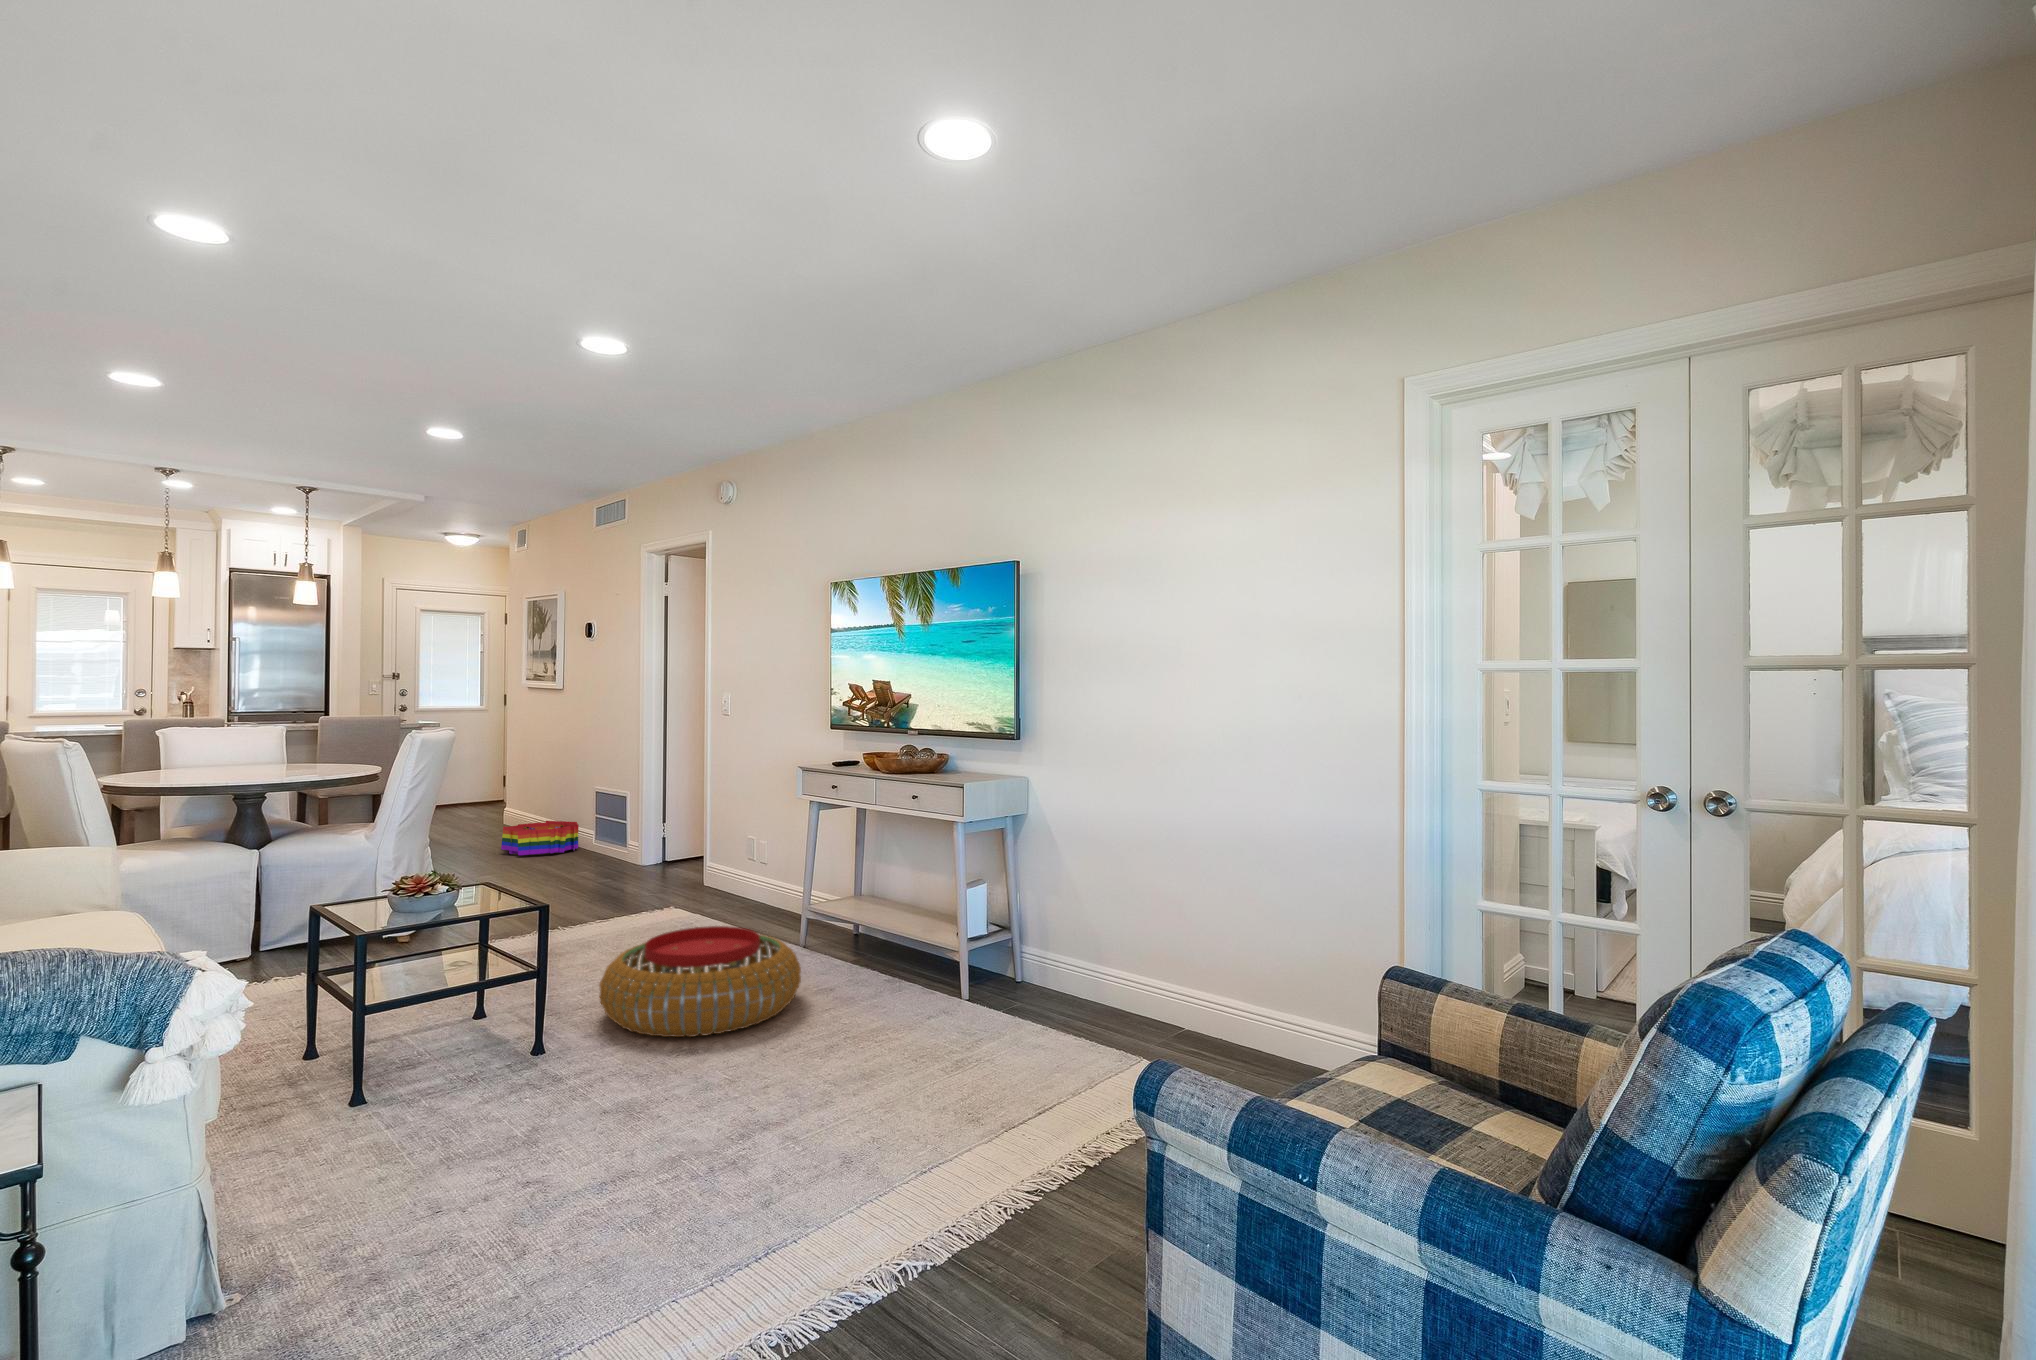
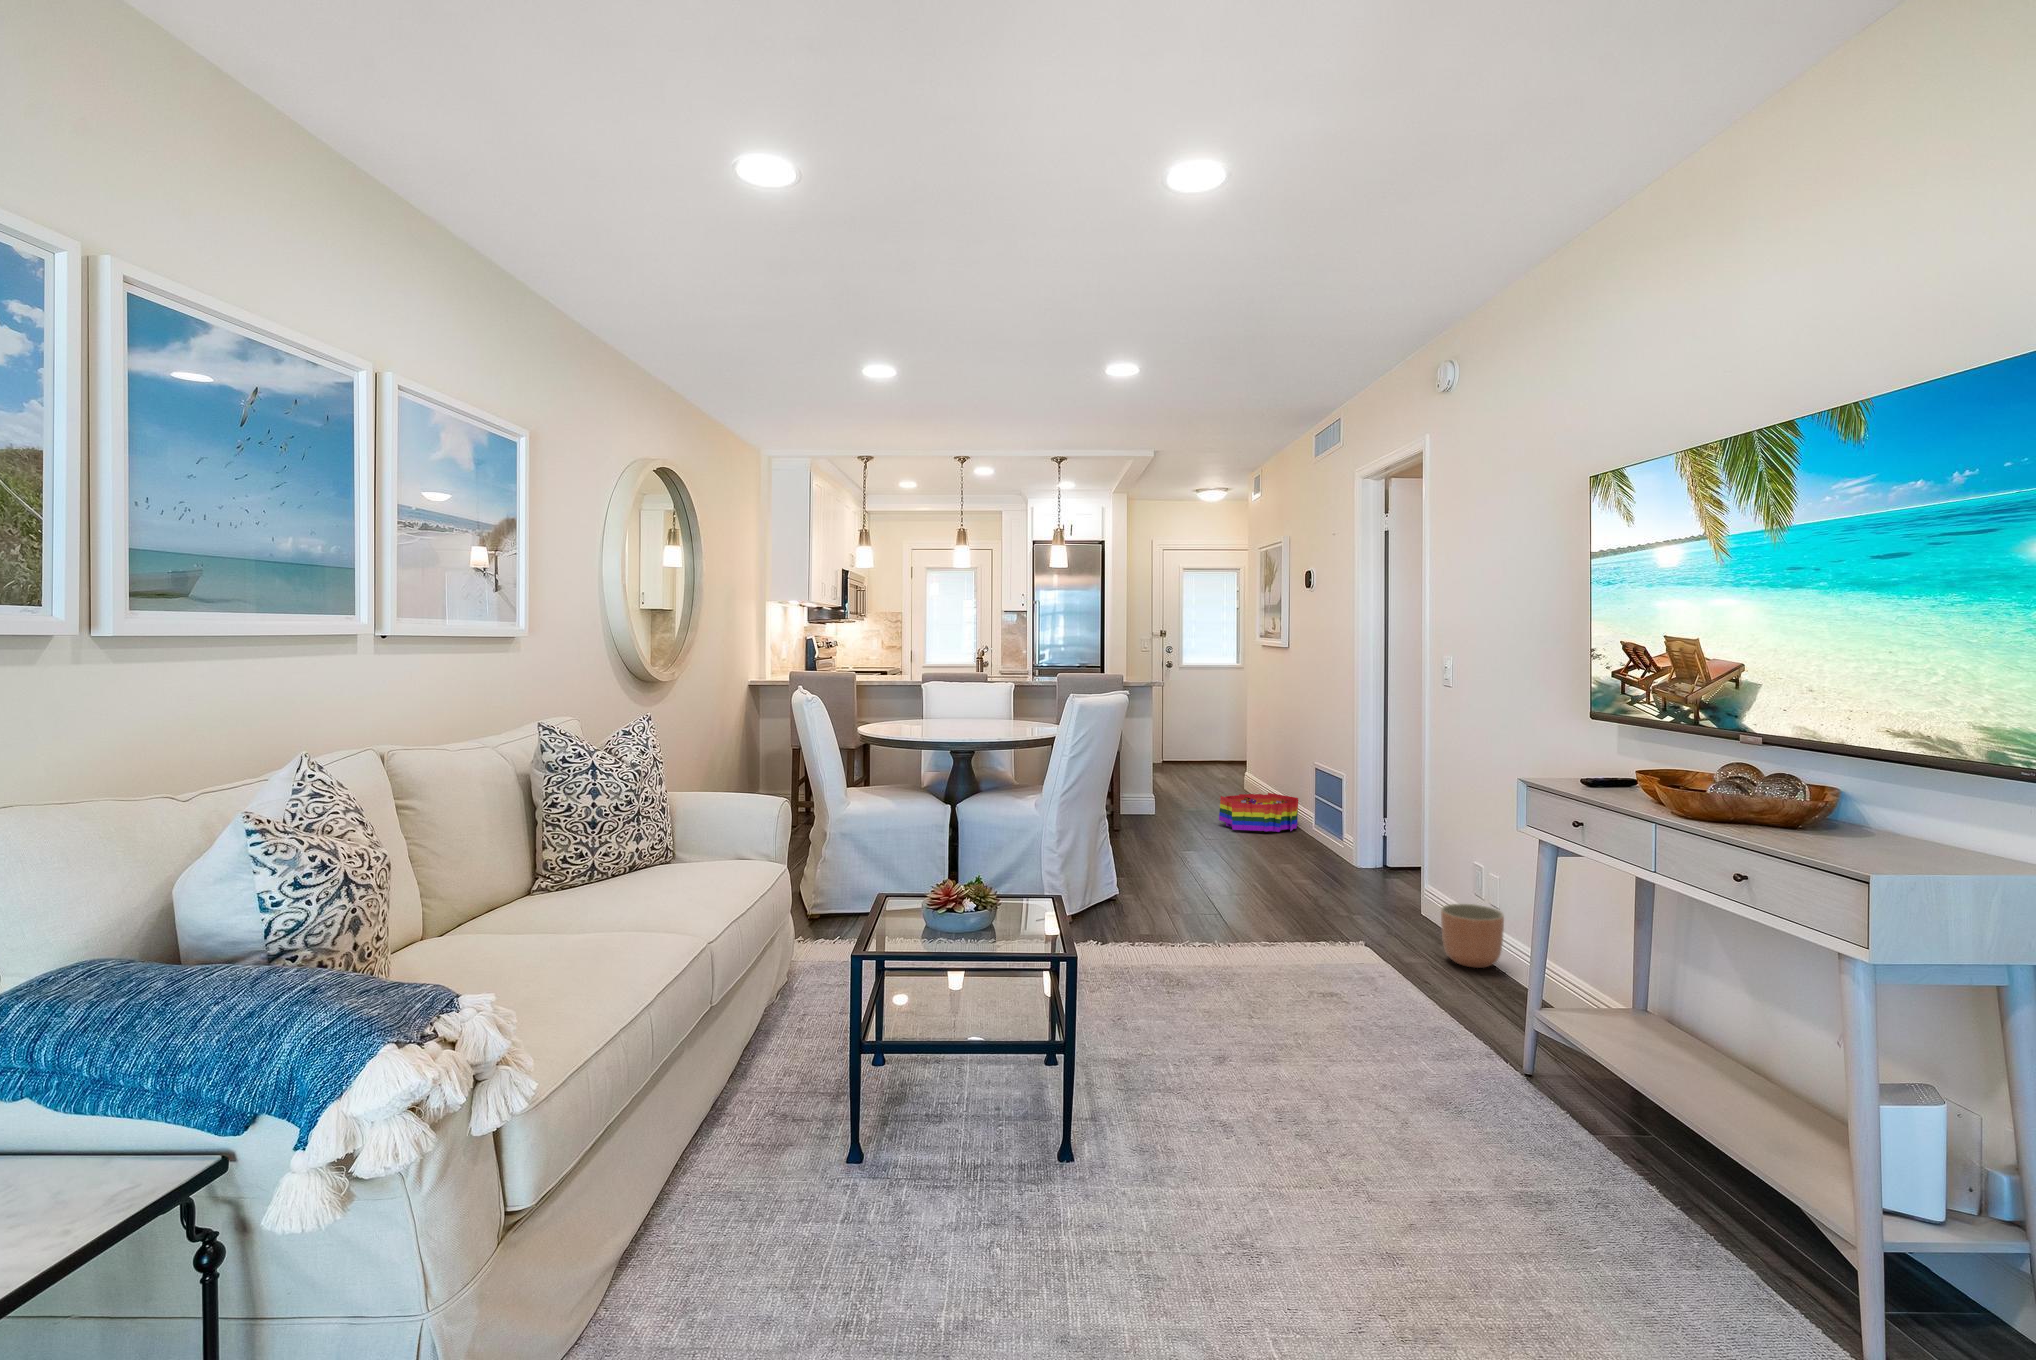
planter: none [733,867,774,909] -> present [1441,904,1504,968]
pouf: present [599,926,801,1037] -> none [1163,1018,1480,1236]

